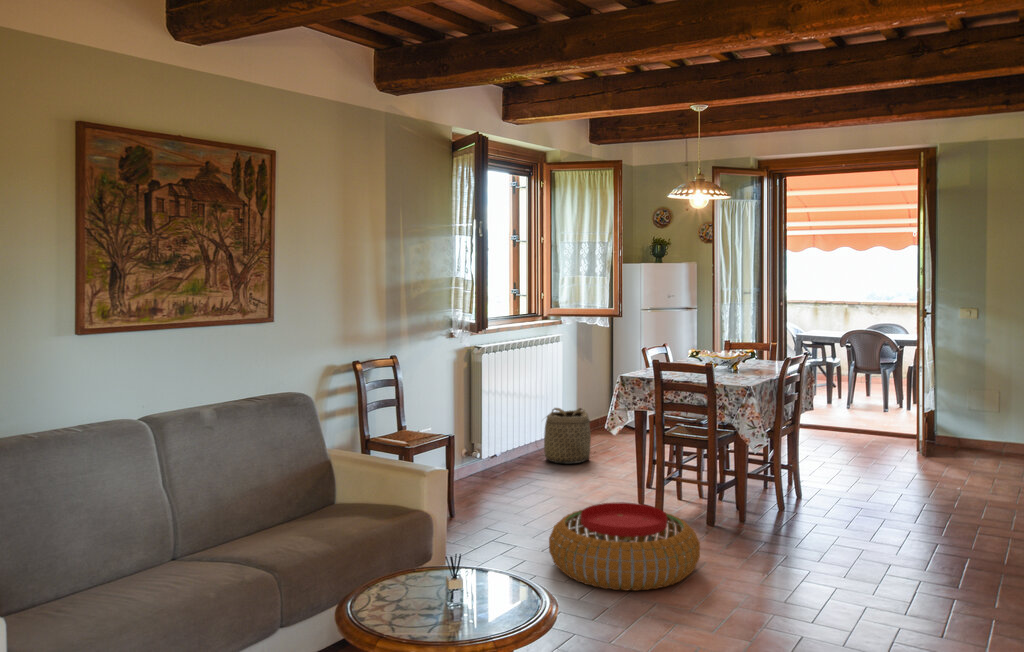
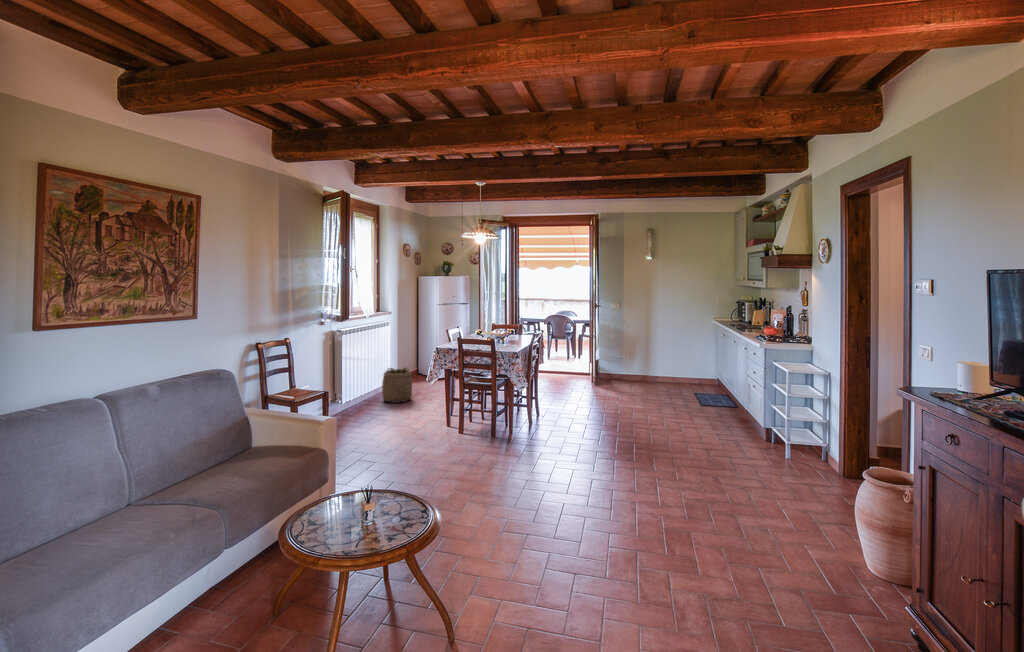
pouf: present [549,502,700,591] -> none [404,427,496,481]

